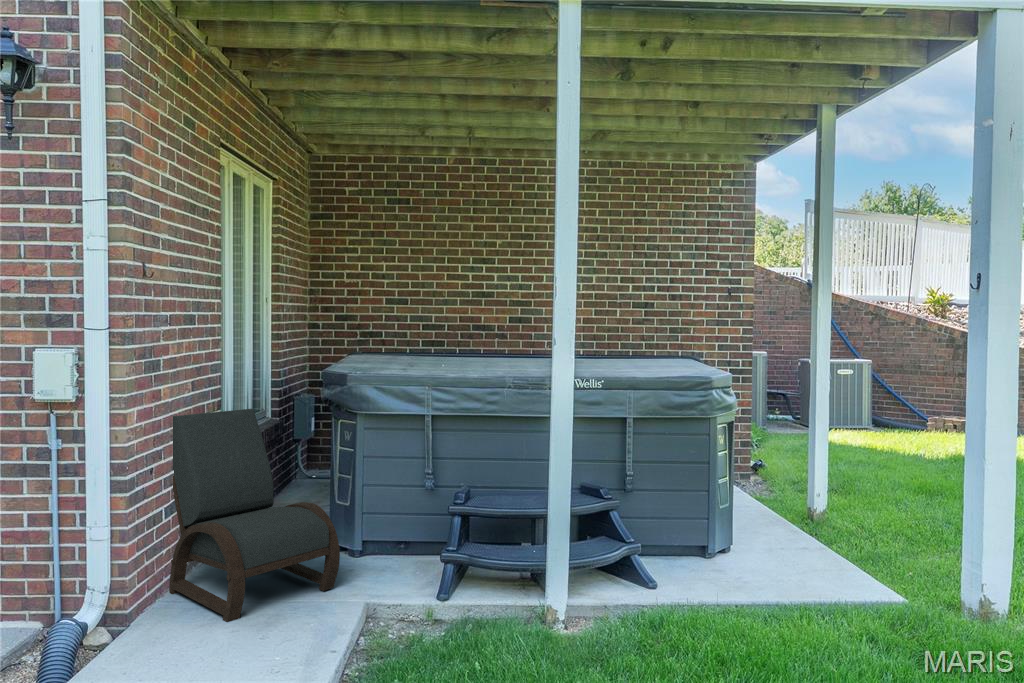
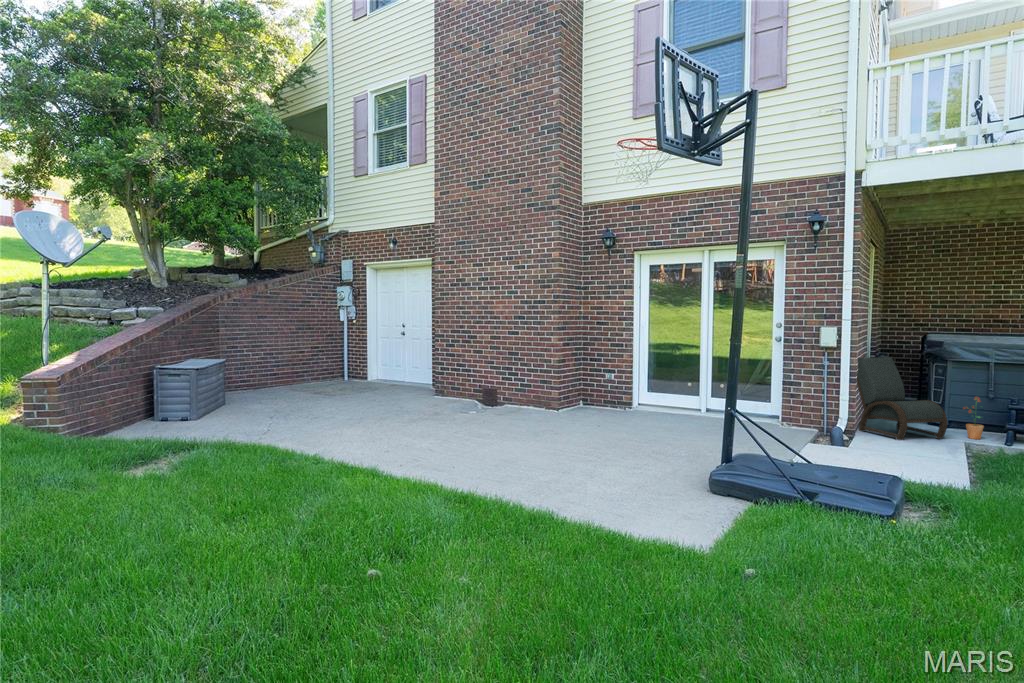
potted plant: none [381,480,413,571] -> present [964,397,984,439]

